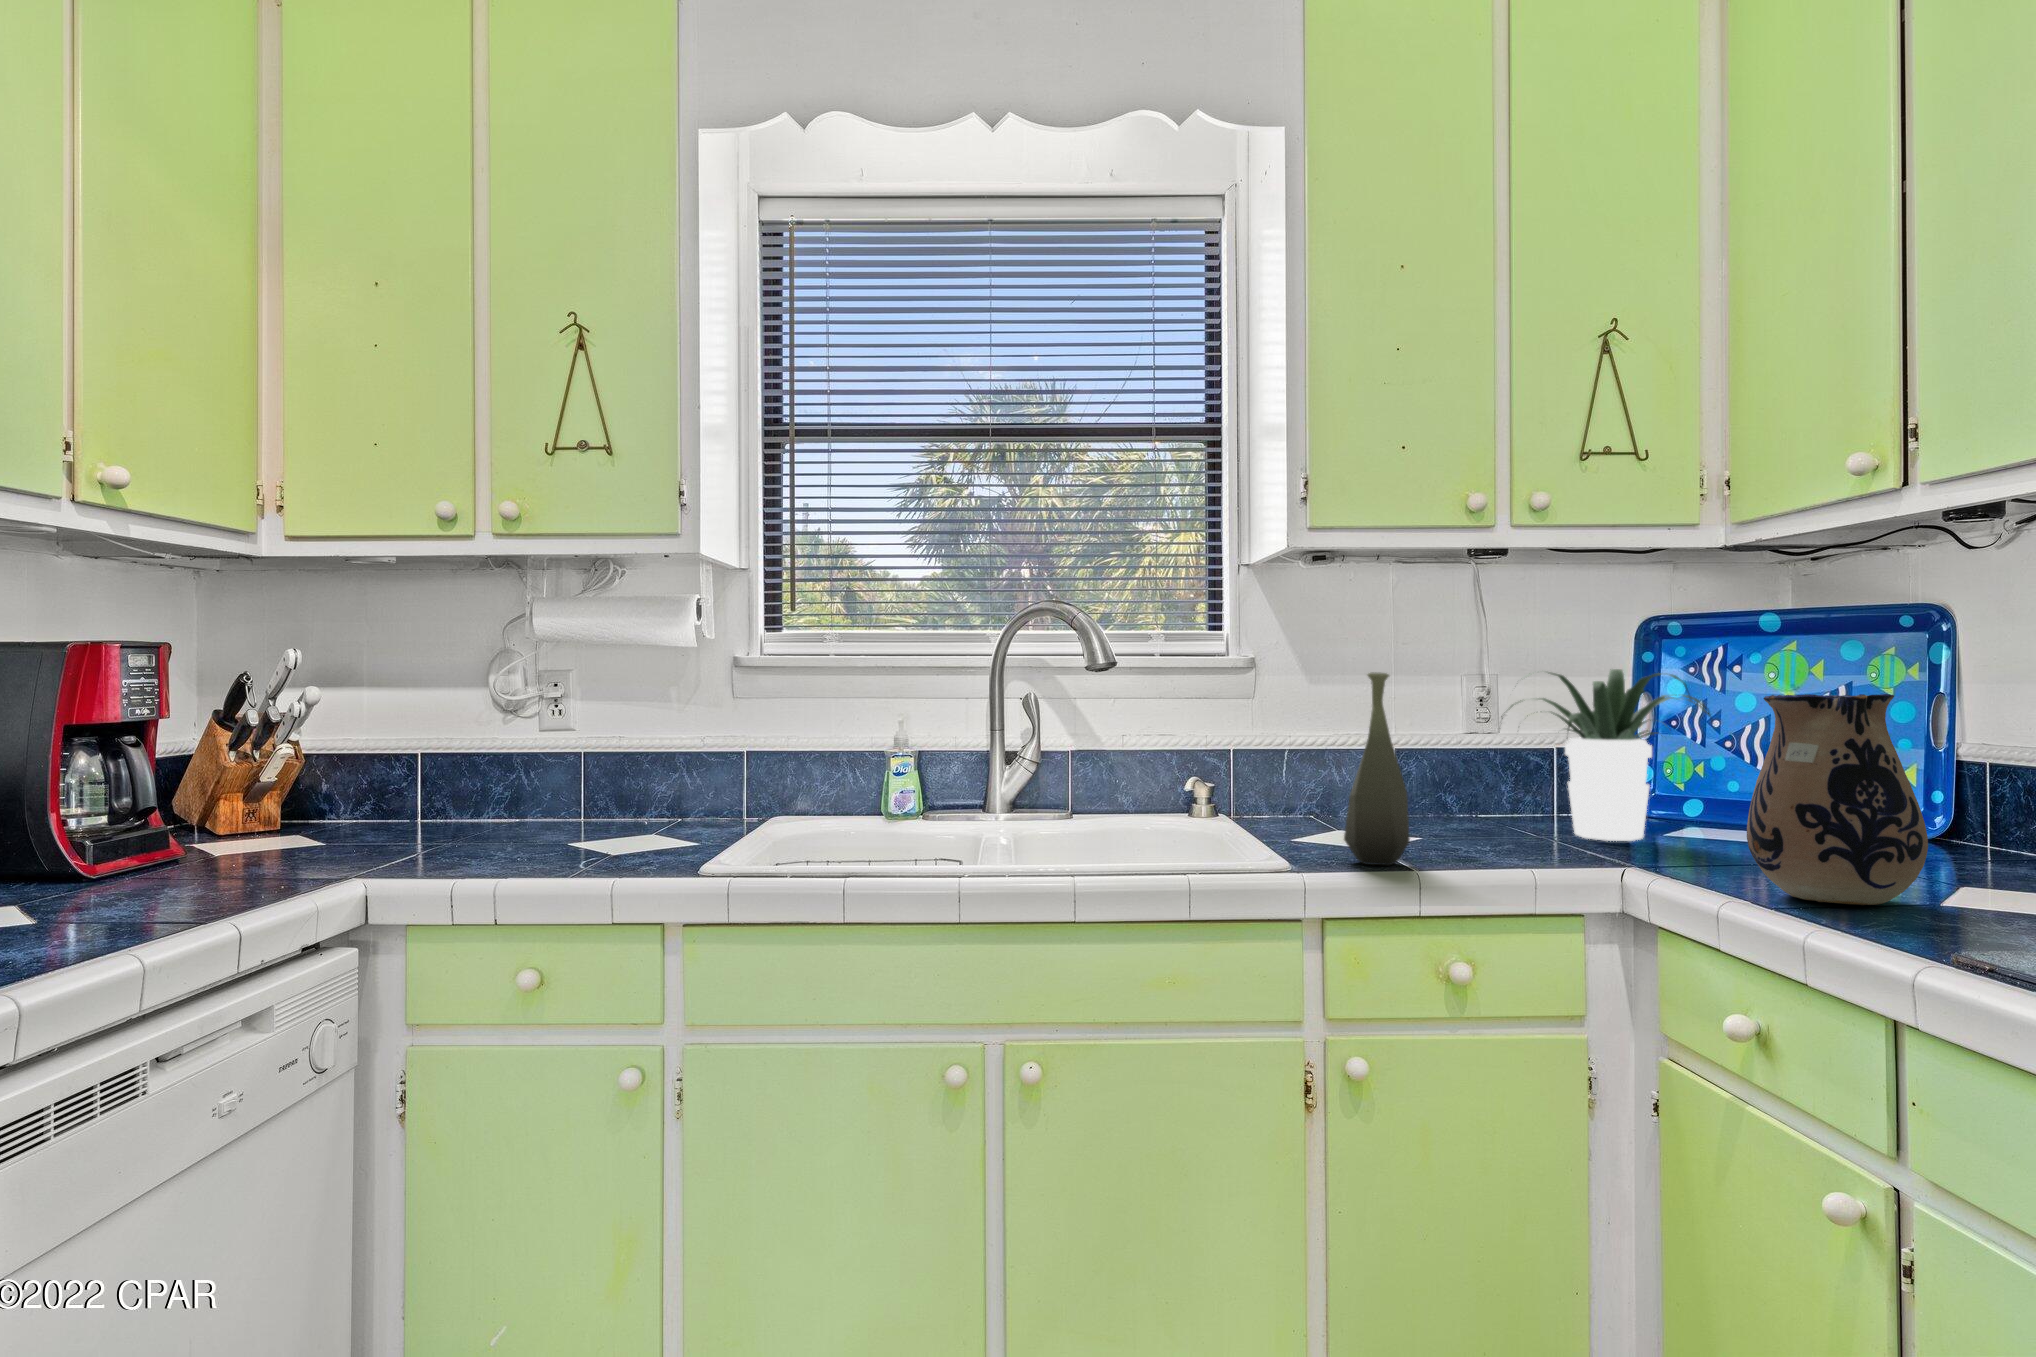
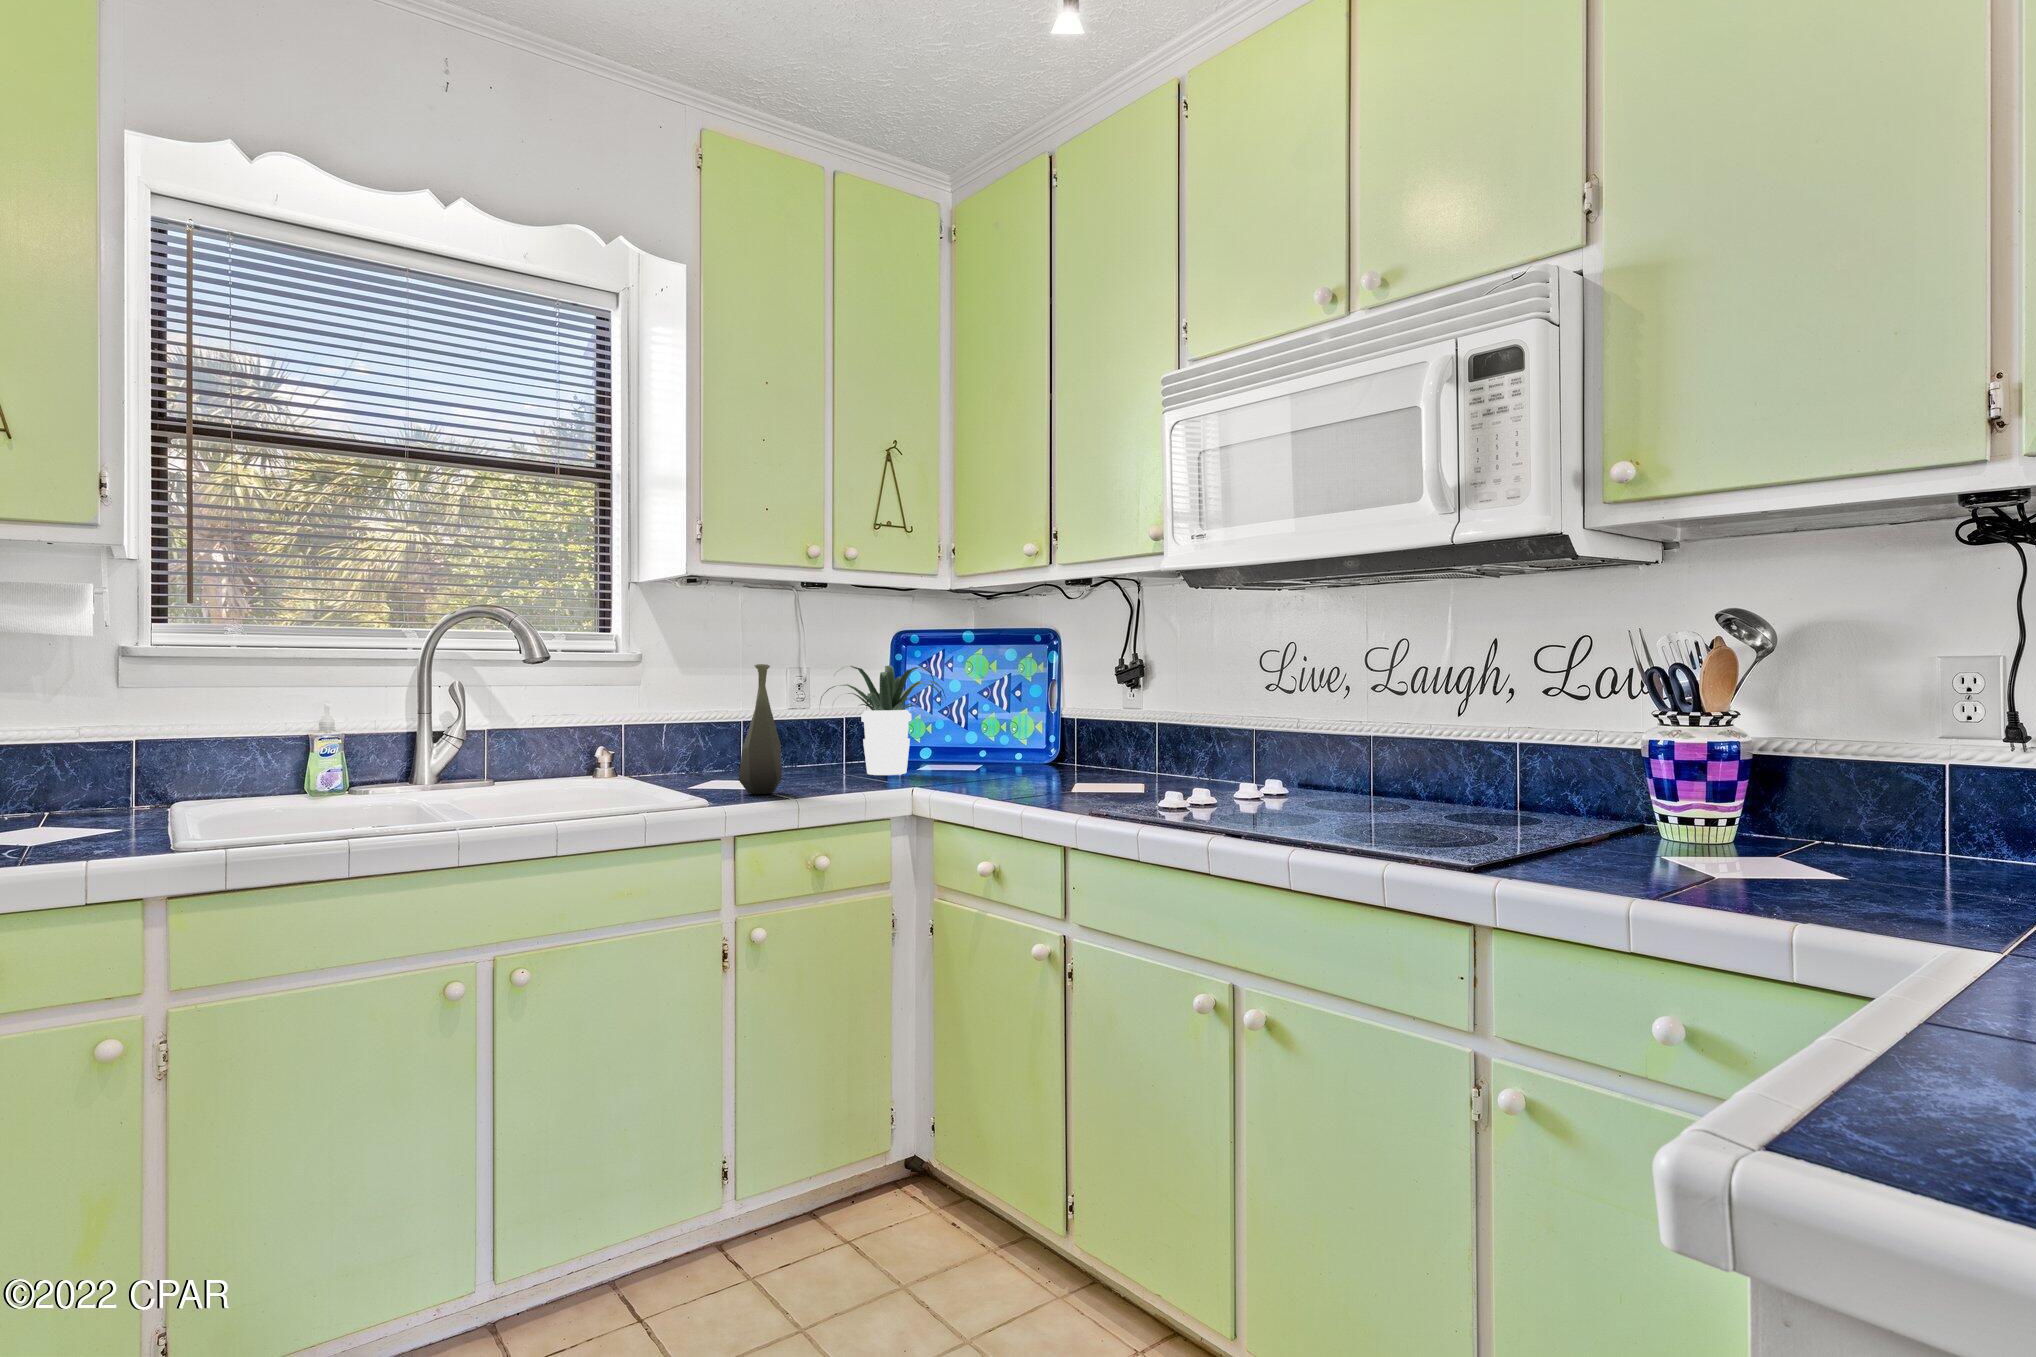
ceramic pitcher: present [1747,694,1928,905] -> none [969,676,1047,789]

